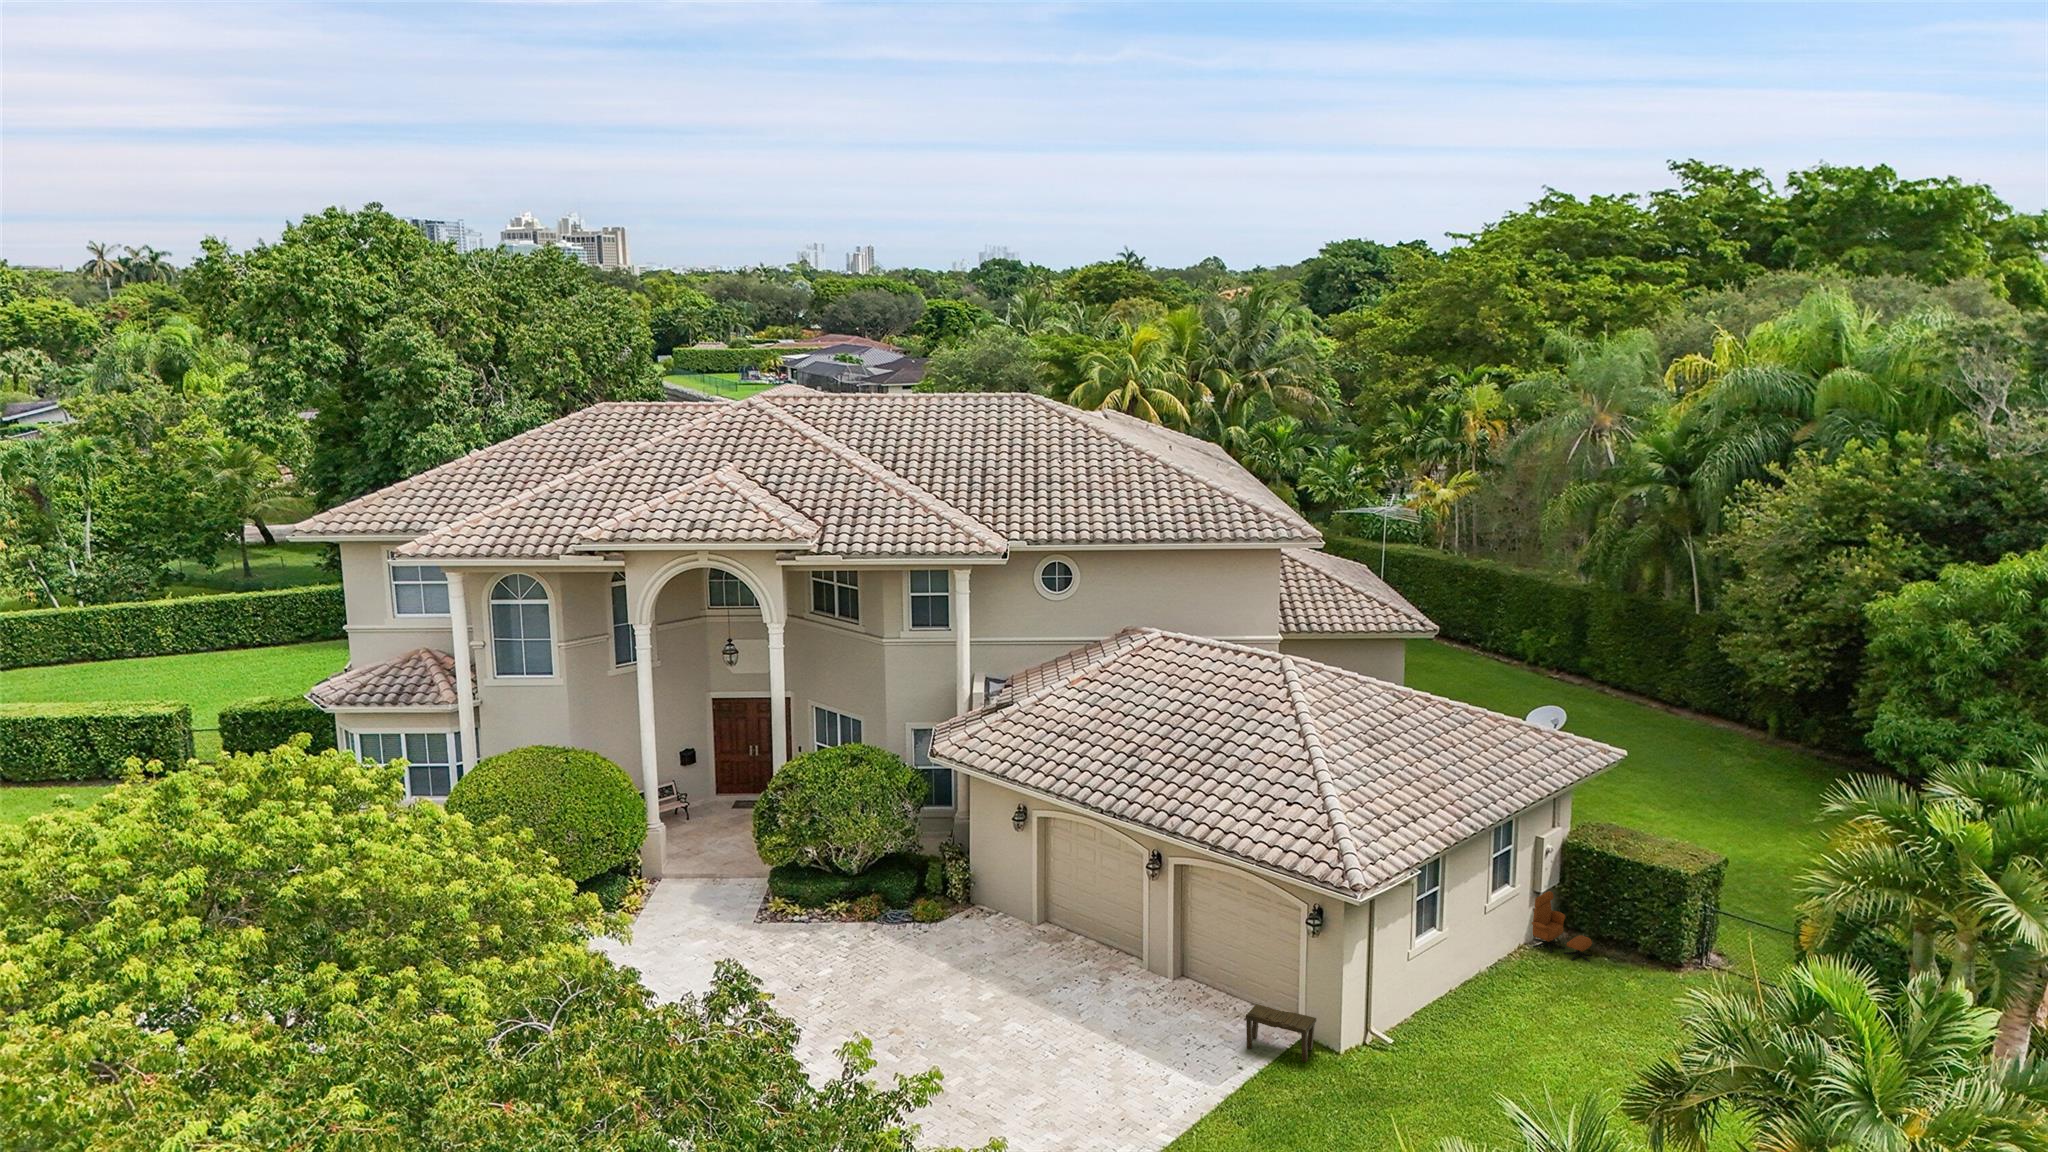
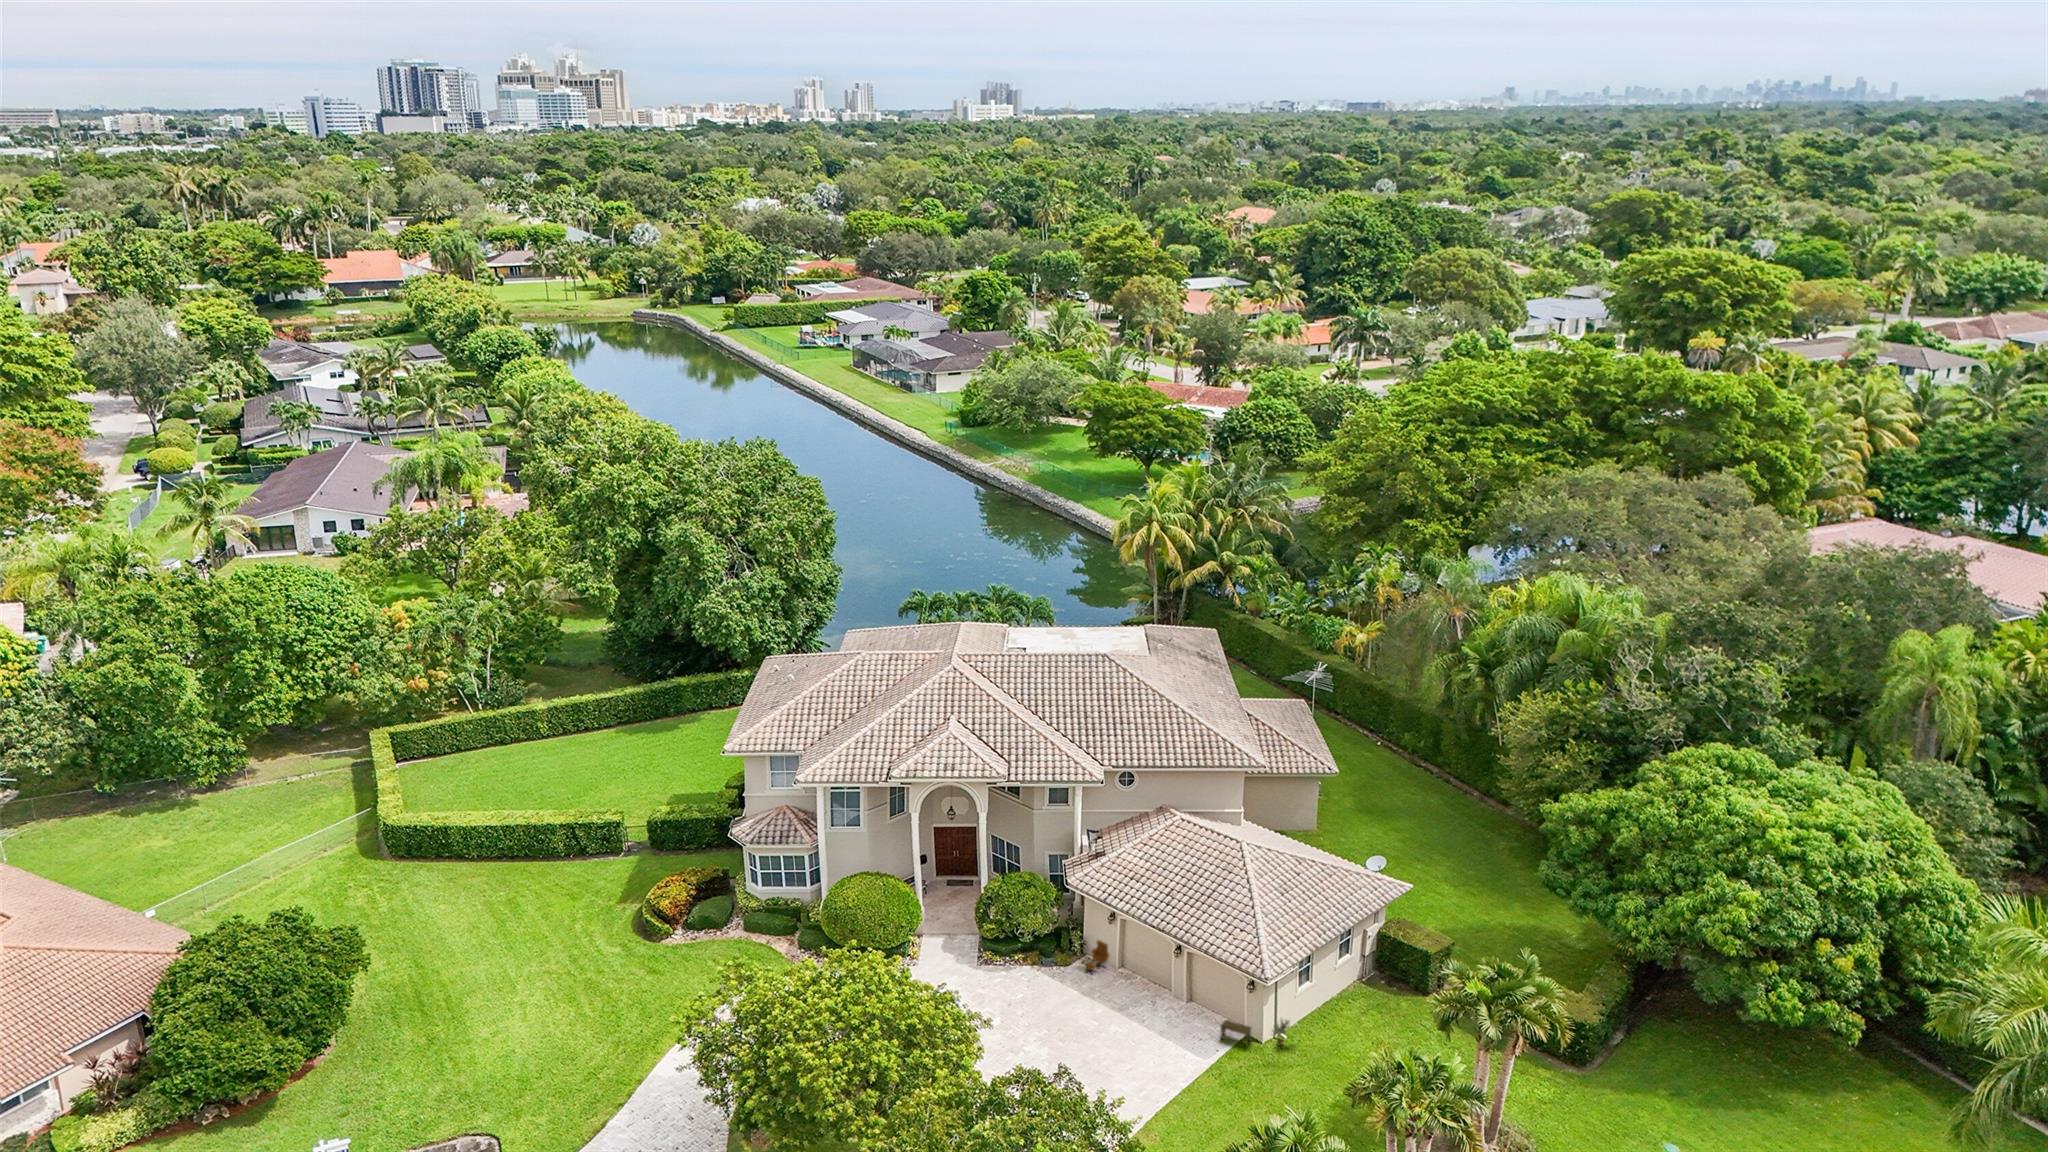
lounge chair: present [1532,891,1592,962] -> present [1084,940,1109,972]
potted tree: none [1359,993,1402,1059] -> present [1272,1019,1289,1045]

